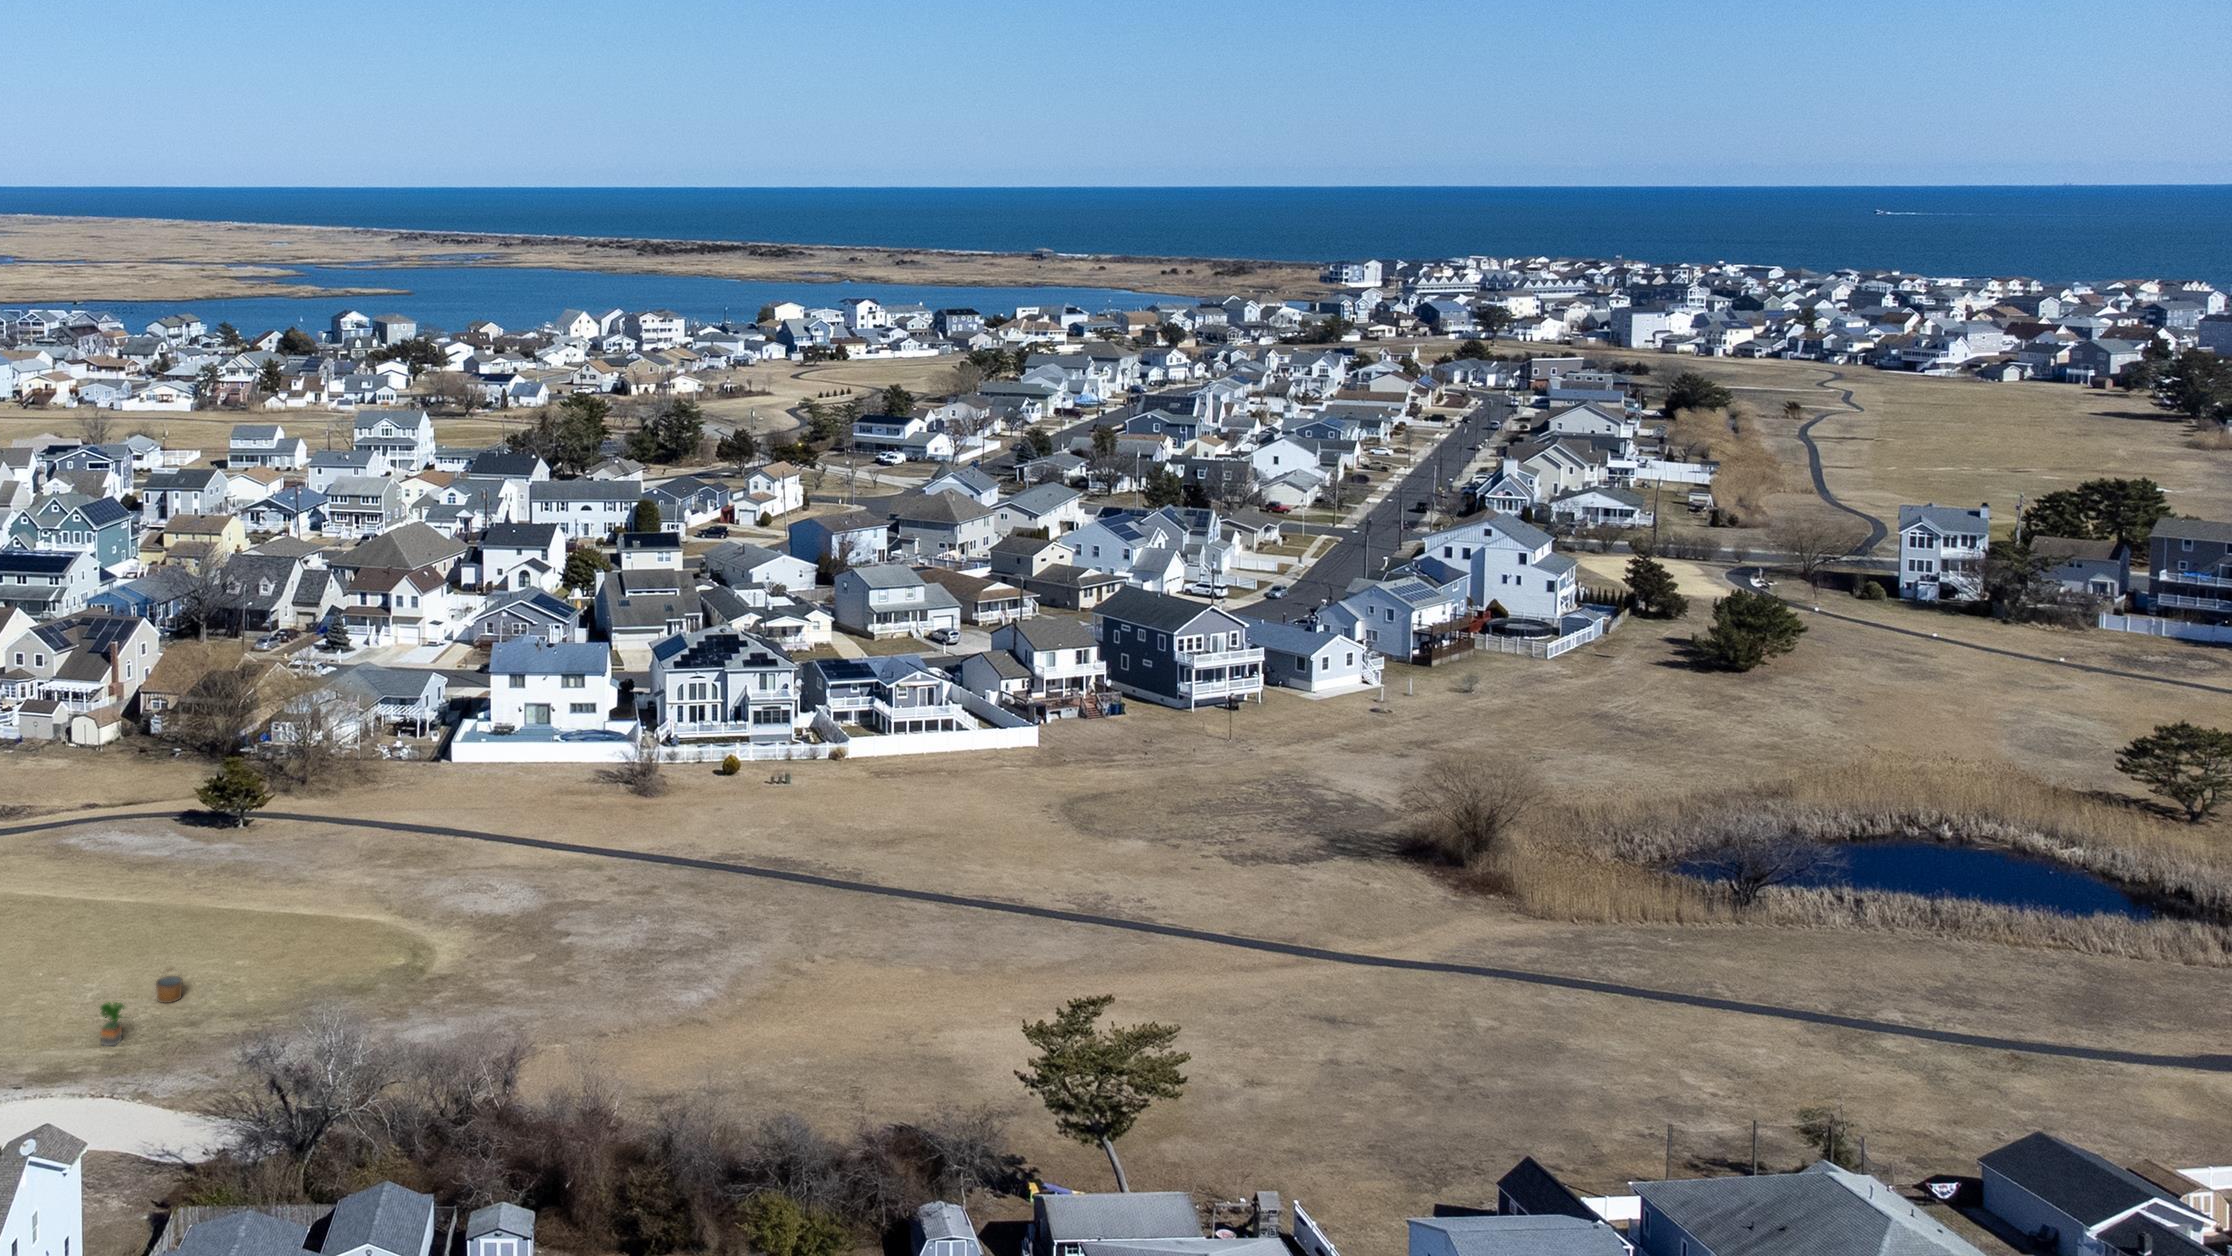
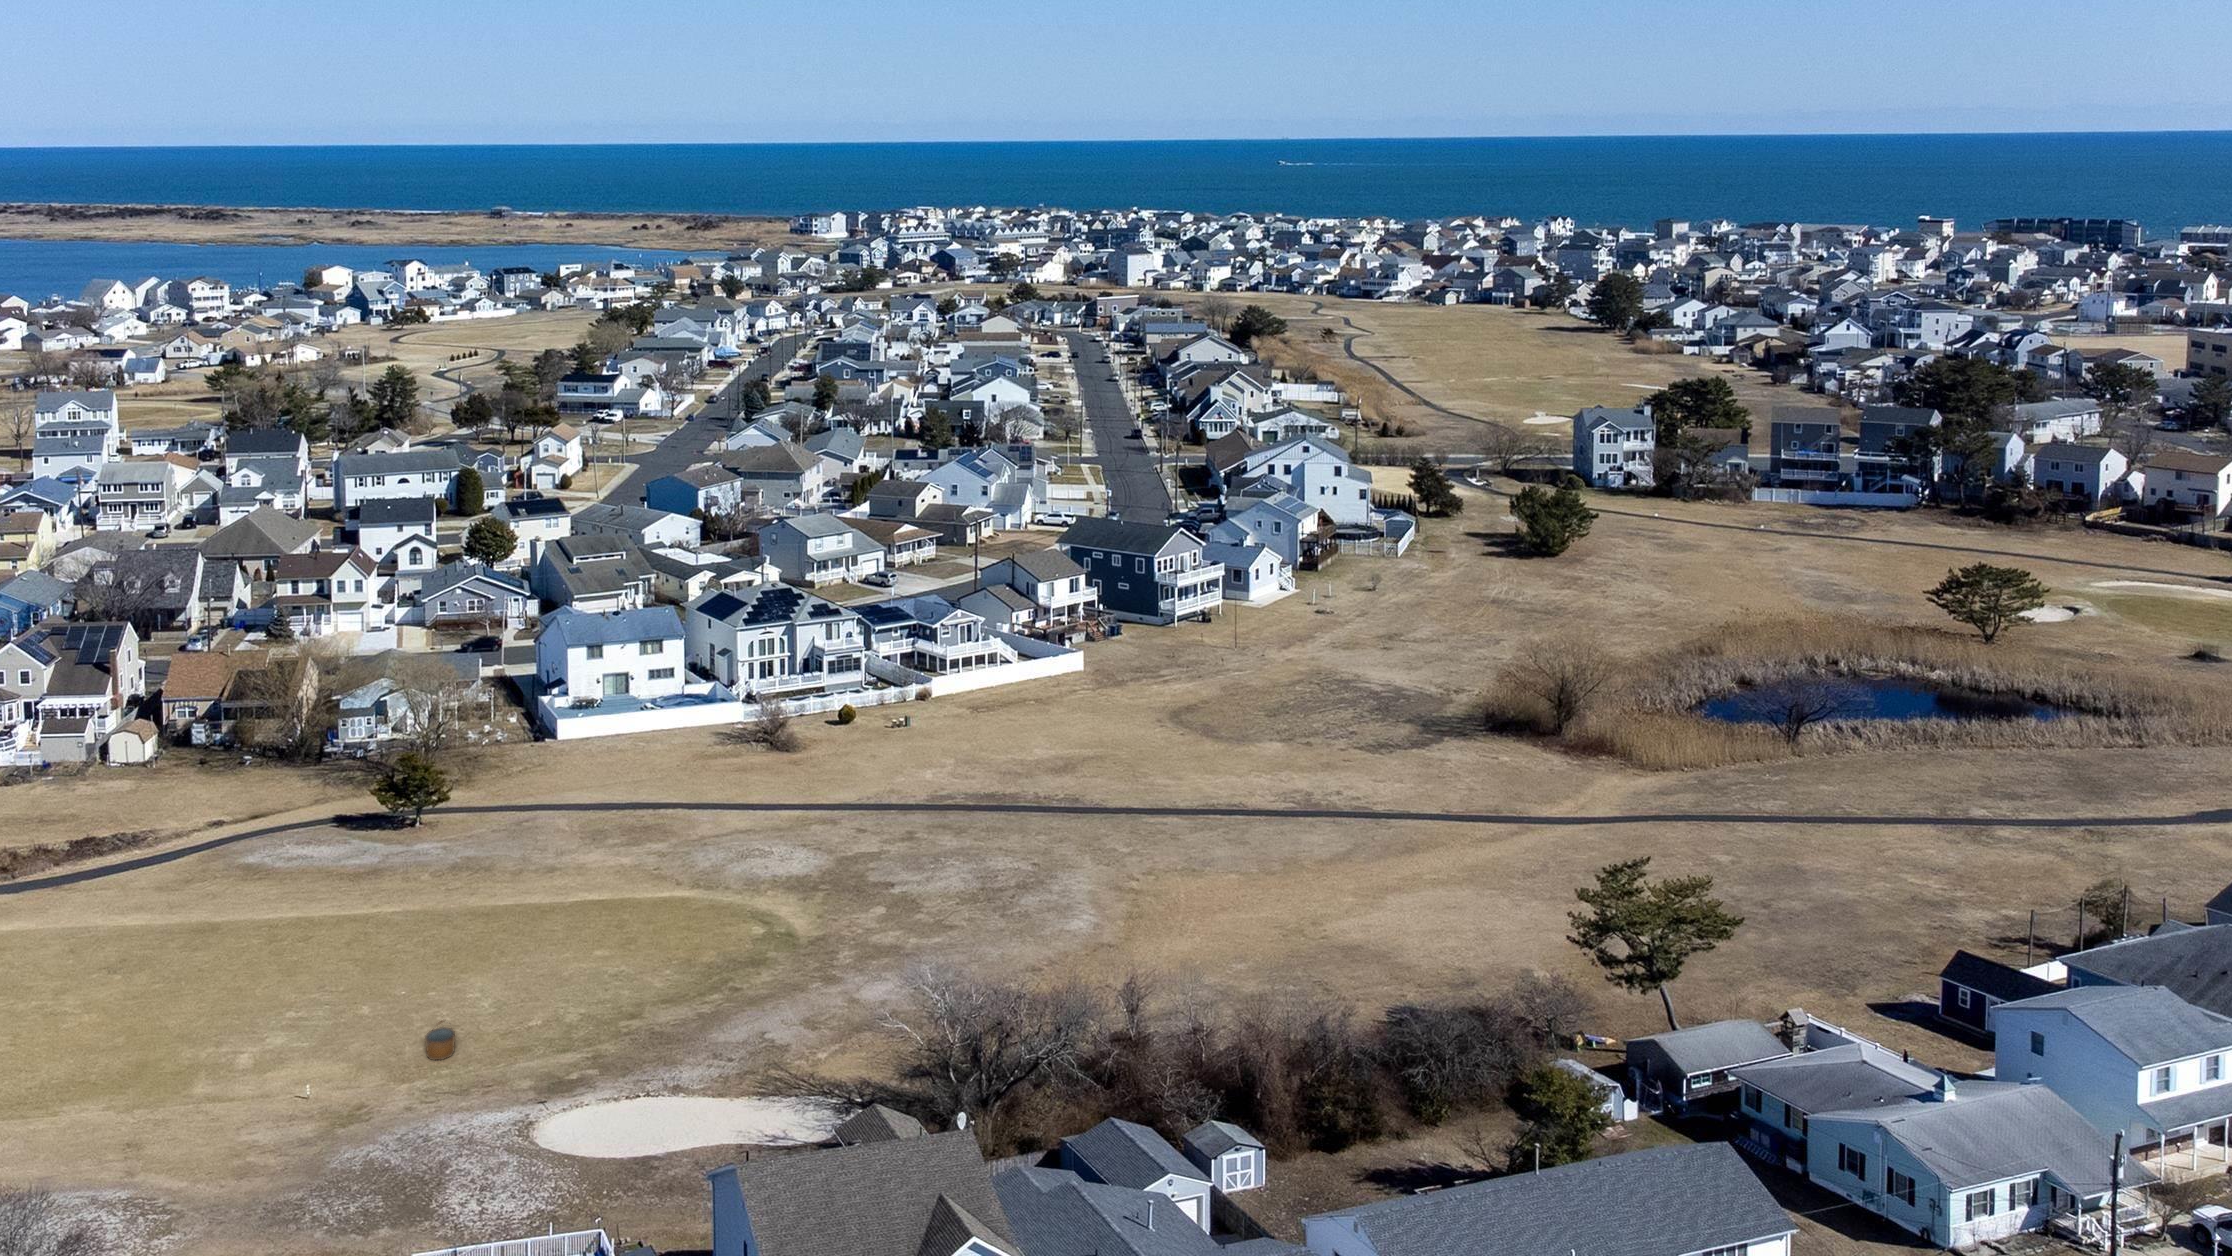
potted tree: present [100,1002,124,1046] -> none [395,1072,428,1124]

